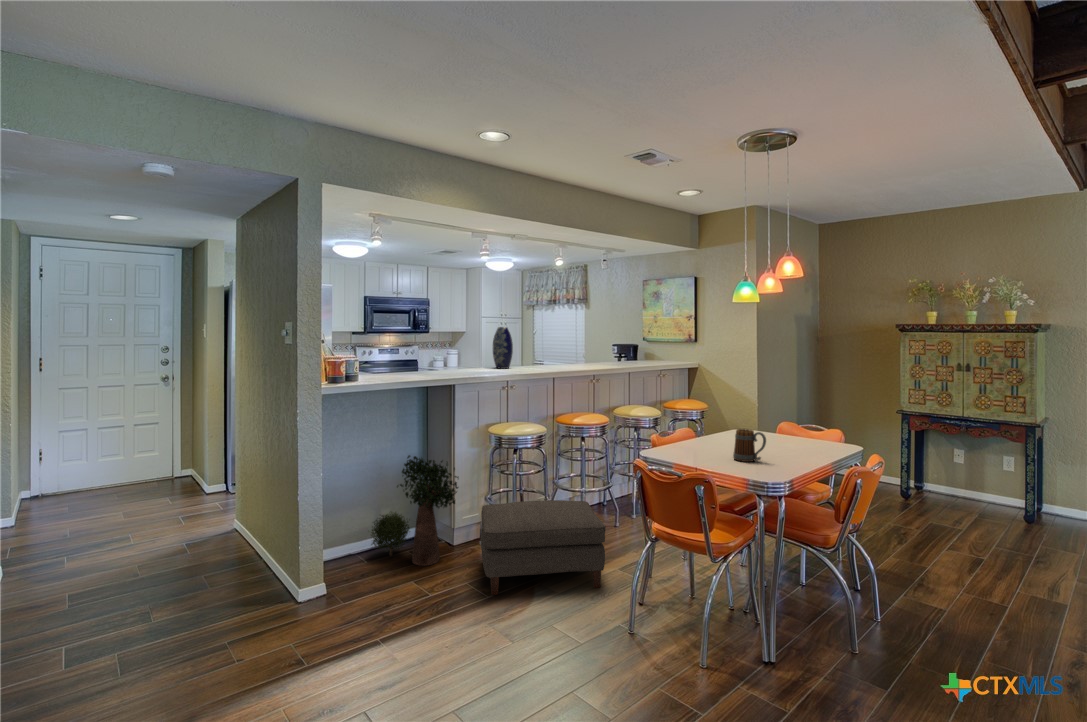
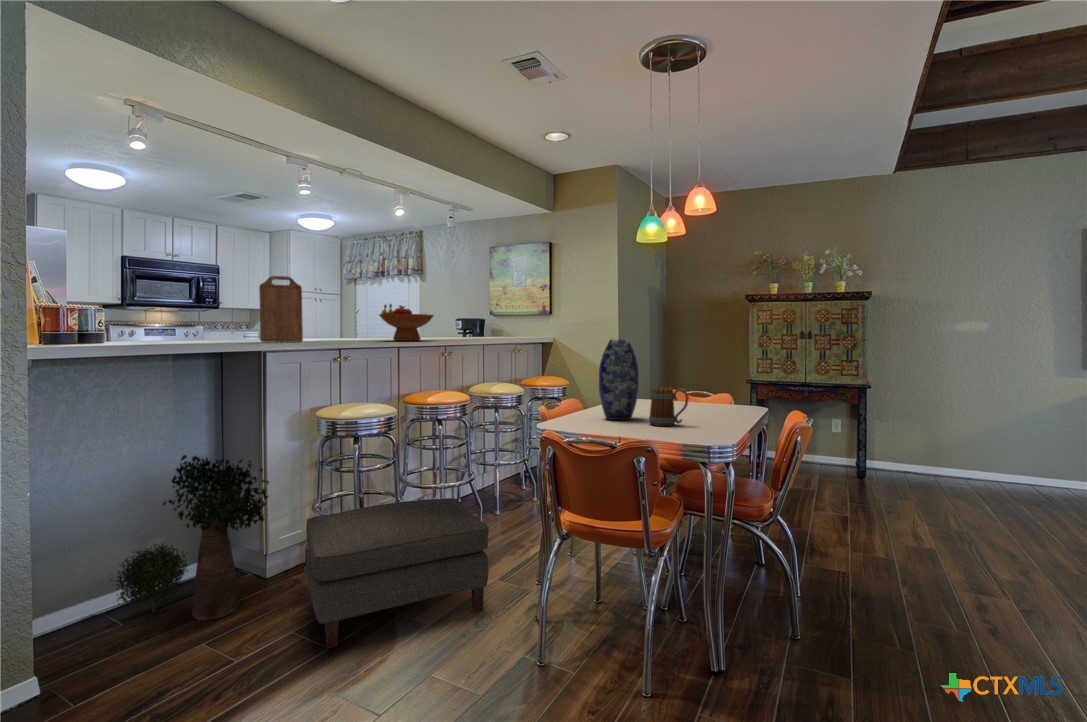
cutting board: none [456,327,484,375] -> present [259,276,303,342]
vase: present [493,327,513,369] -> present [599,339,639,420]
fruit bowl: none [538,345,580,374] -> present [379,304,434,341]

